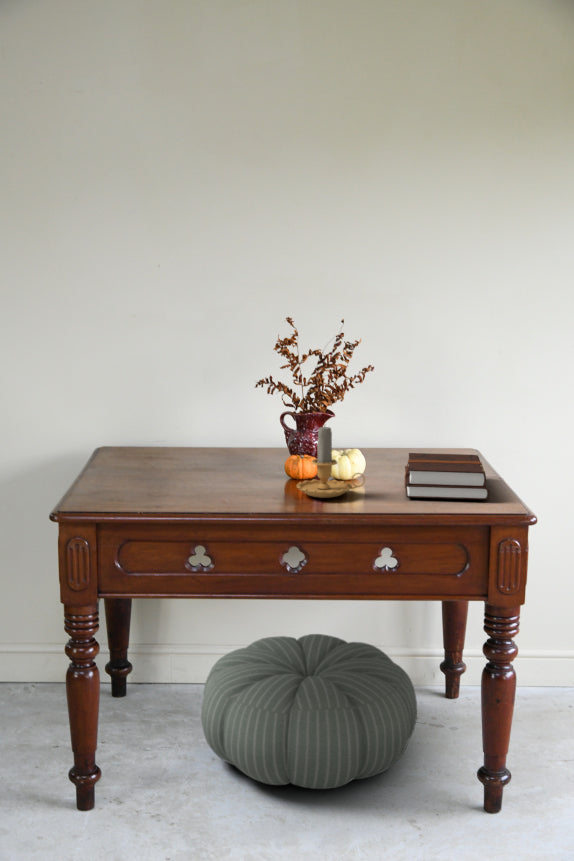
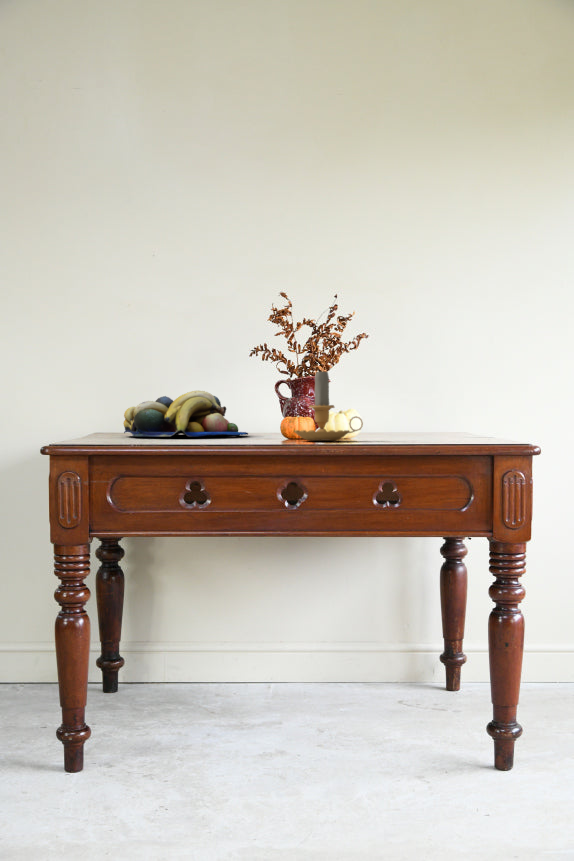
fruit bowl: none [128,417,253,478] -> present [123,391,248,437]
hardback book: present [405,453,489,500] -> none [401,411,488,439]
pouf: present [201,634,417,789] -> none [195,617,420,756]

